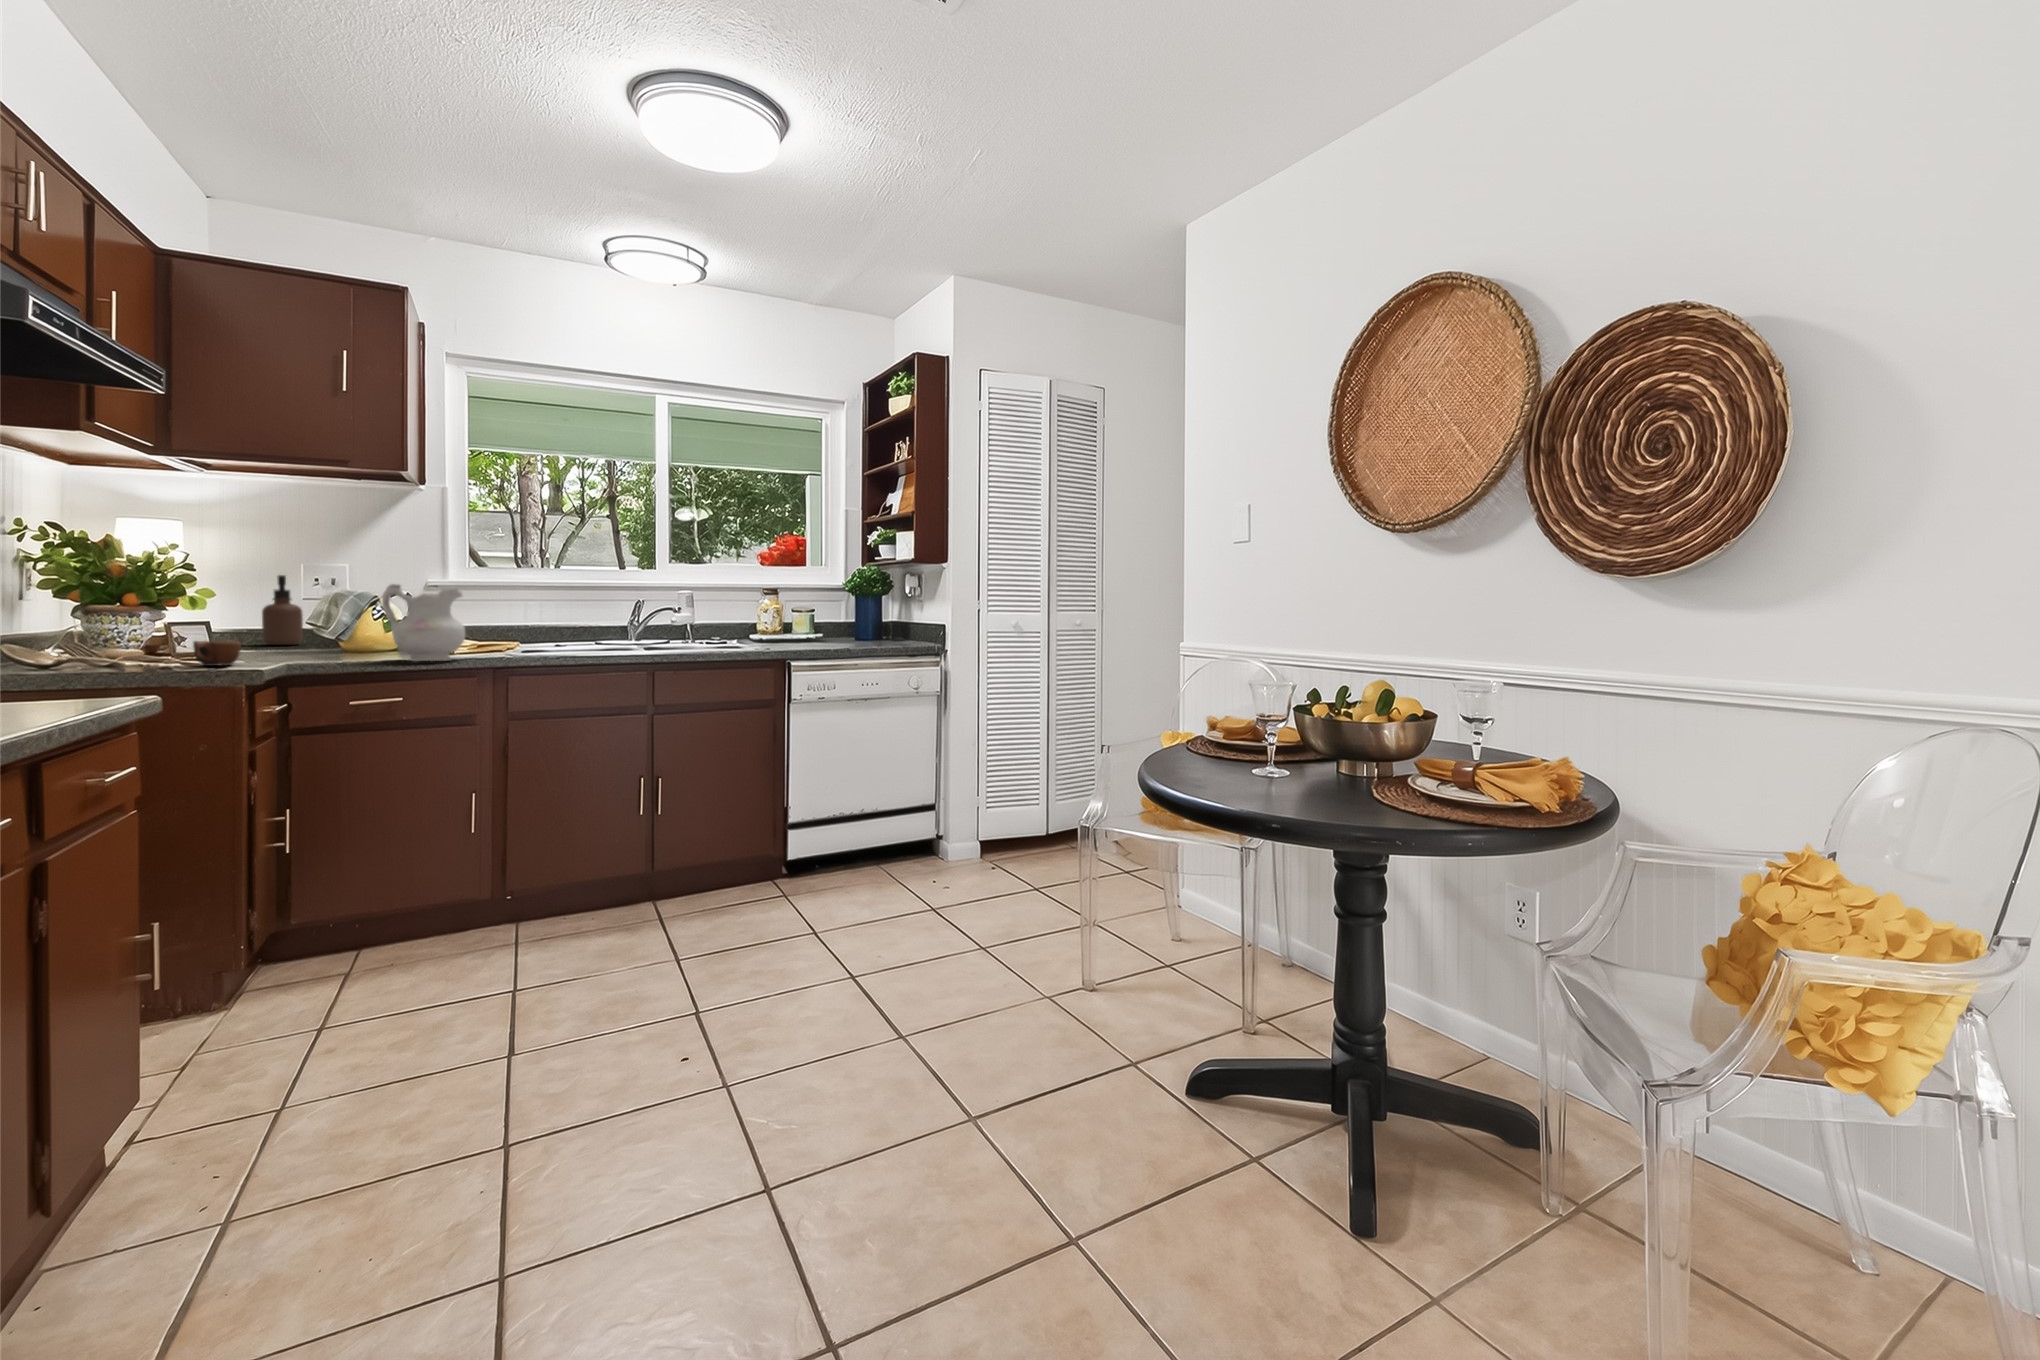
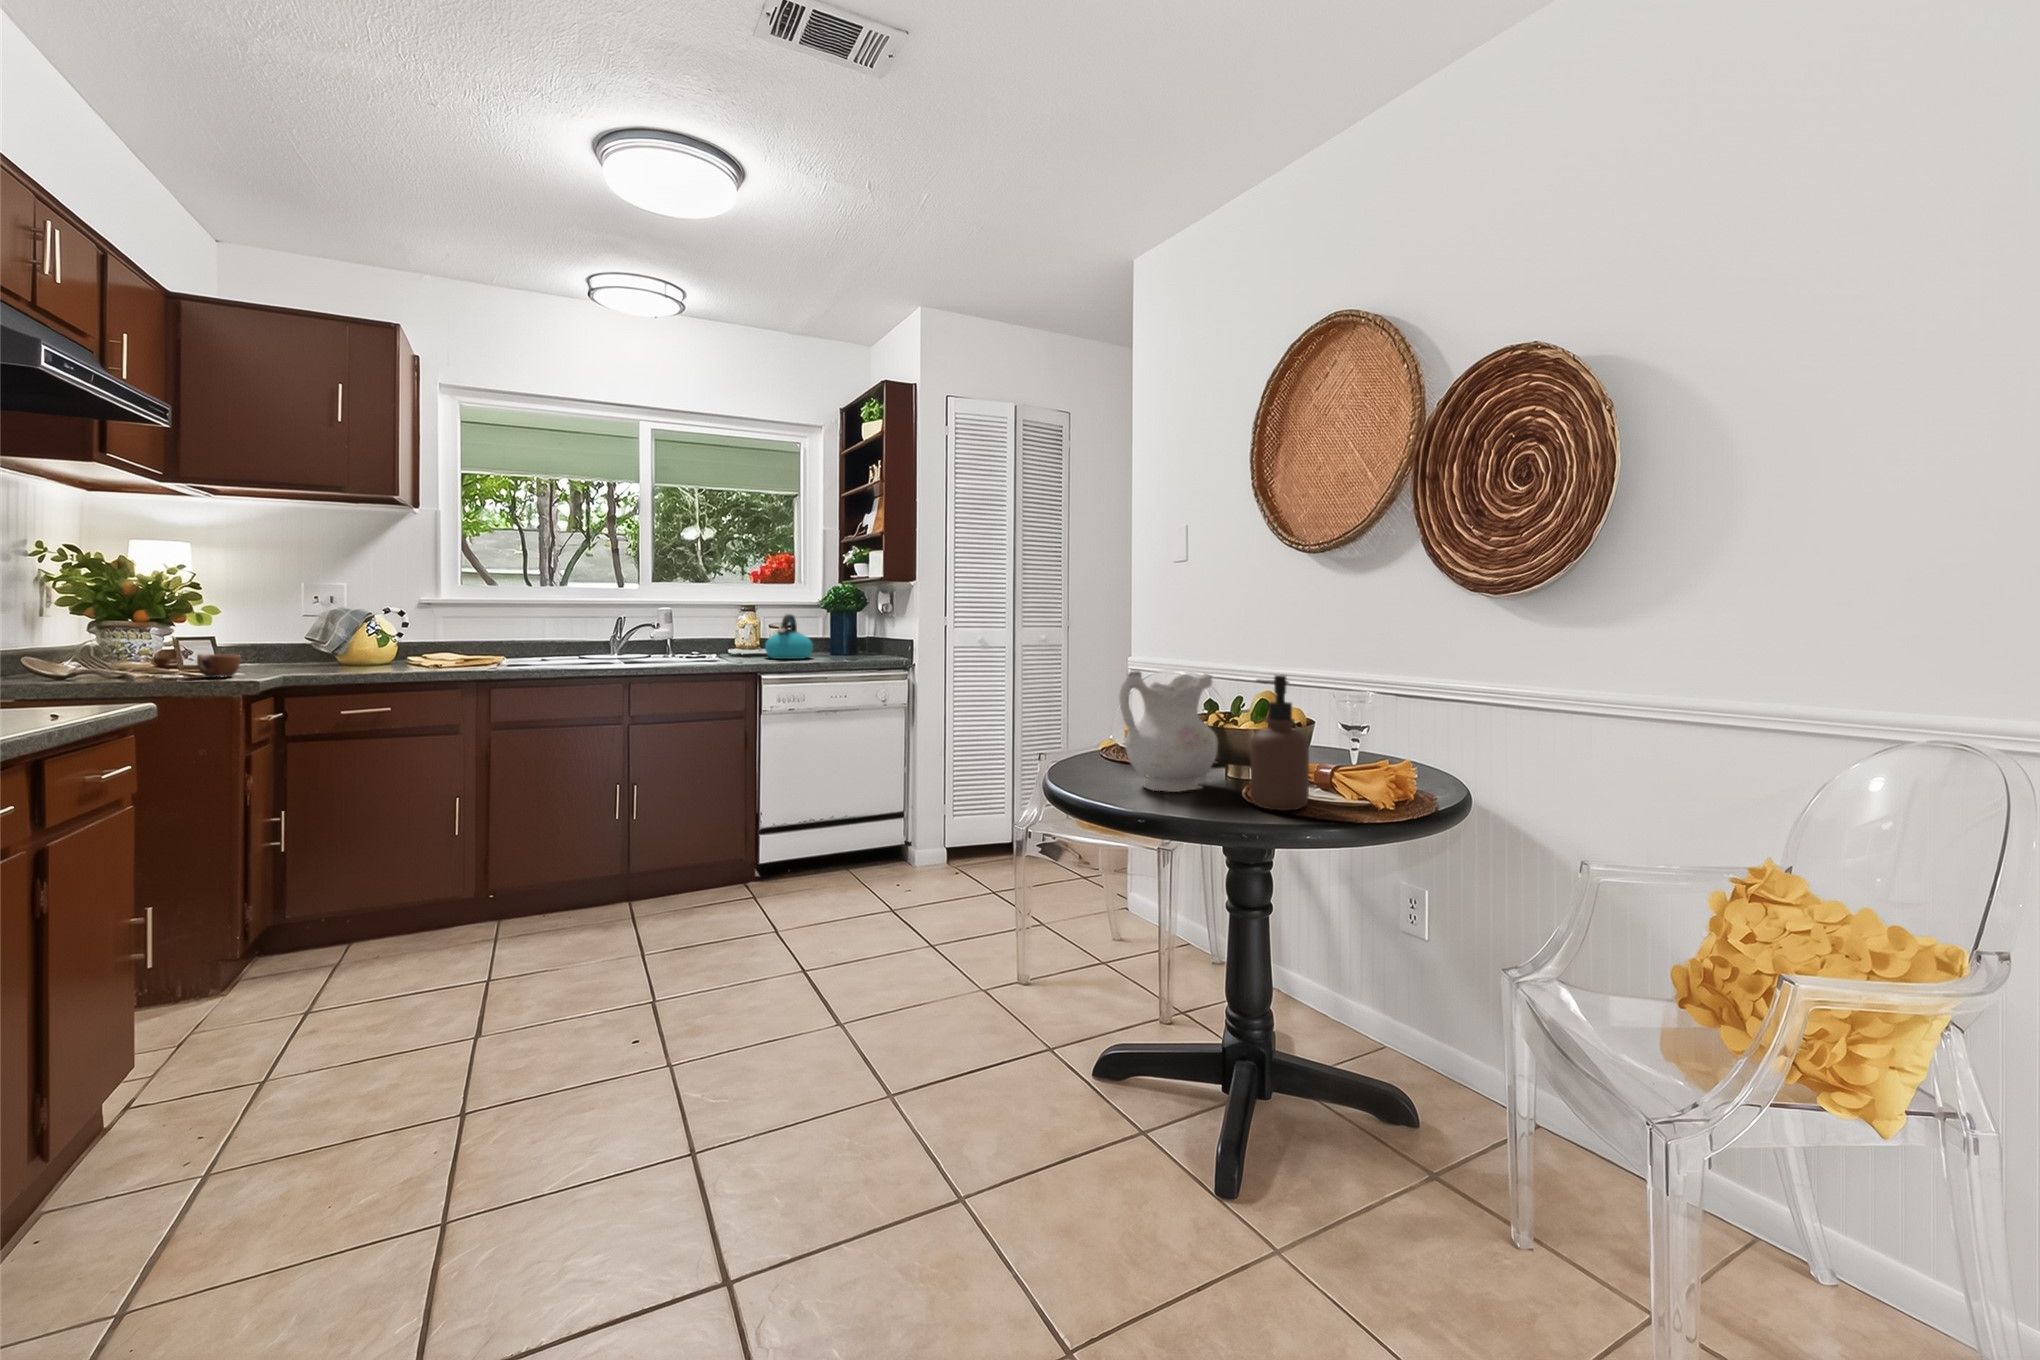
soap dispenser: present [262,575,303,645] -> present [1250,675,1309,811]
ceramic pitcher: present [382,584,466,661] -> present [1119,671,1218,792]
kettle: none [791,599,841,645] -> present [765,614,813,659]

